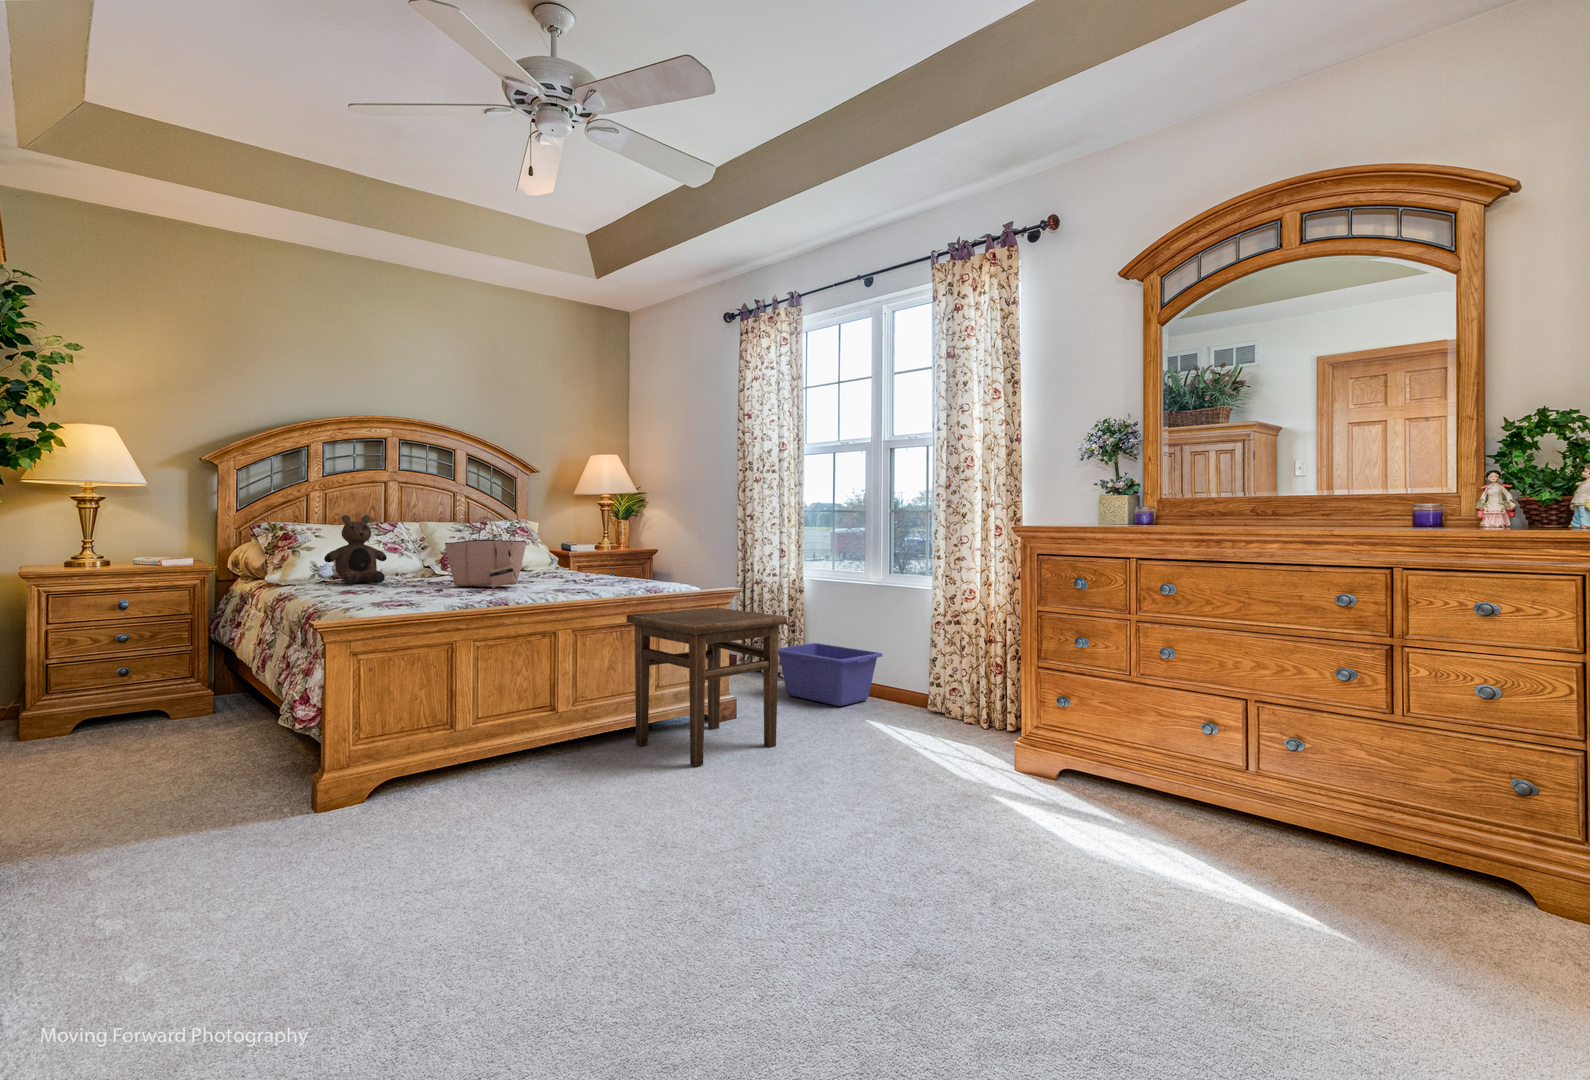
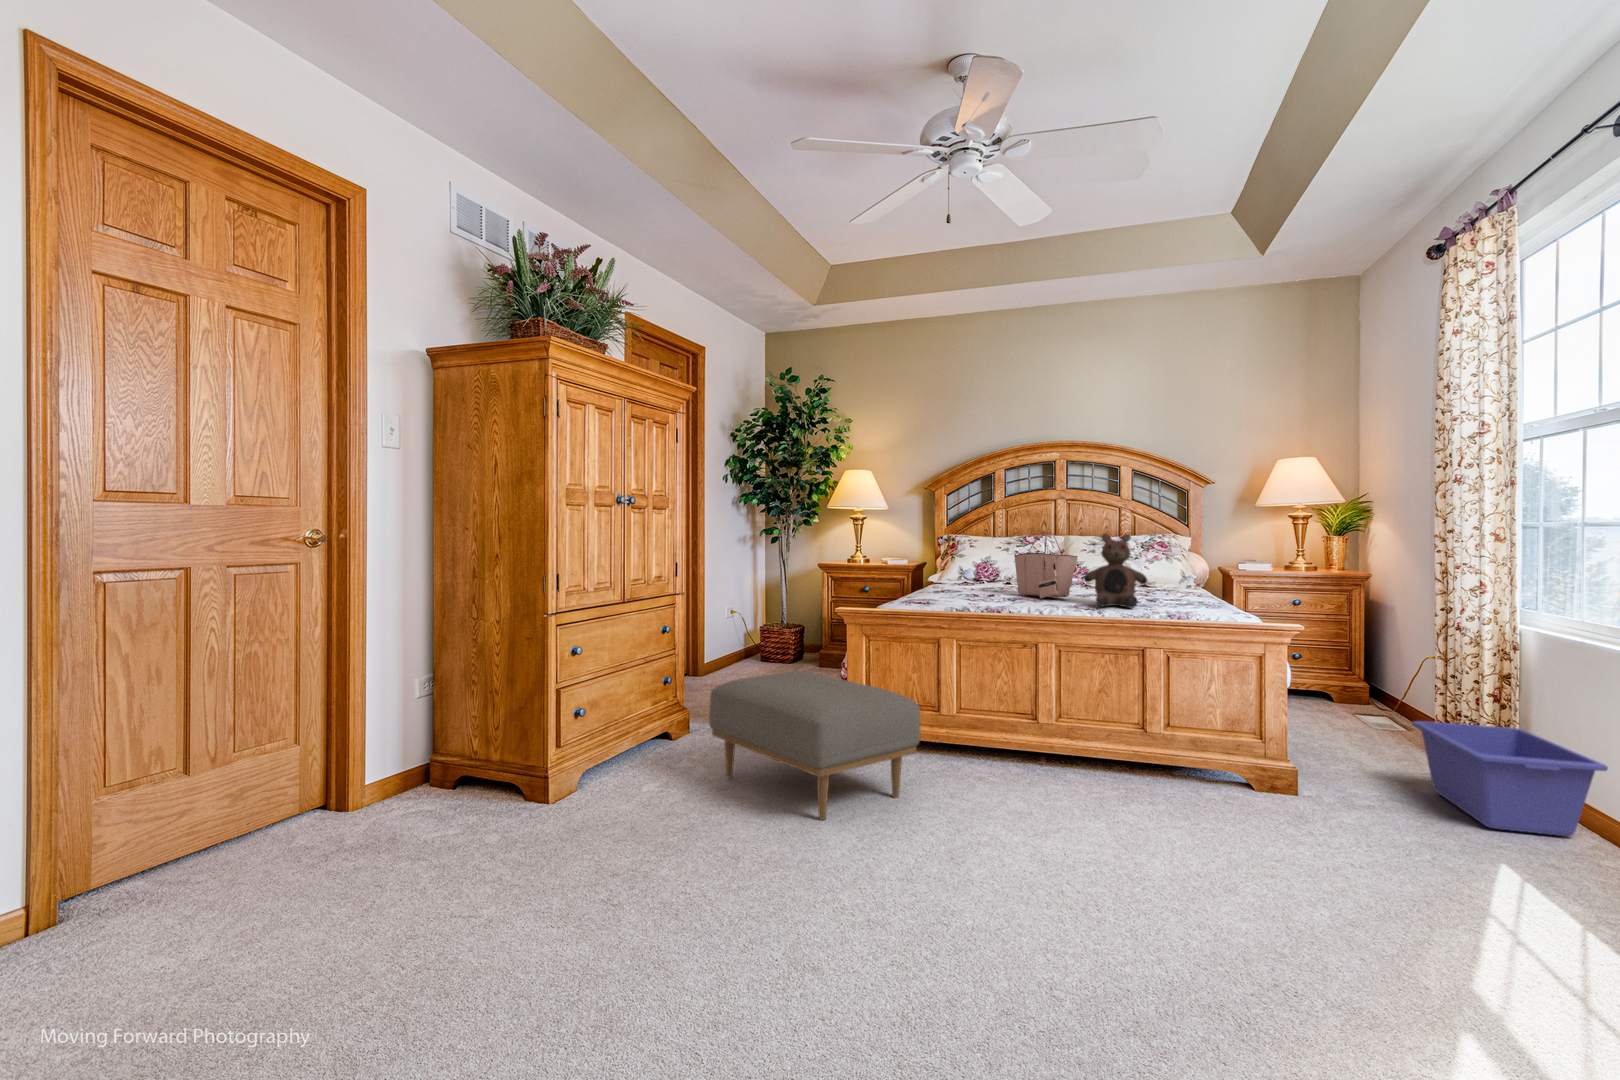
teddy bear: present [324,515,387,584] -> present [1084,534,1147,608]
side table: present [626,607,787,767] -> none [1115,637,1284,833]
ottoman: none [210,708,528,902] -> present [709,671,920,820]

